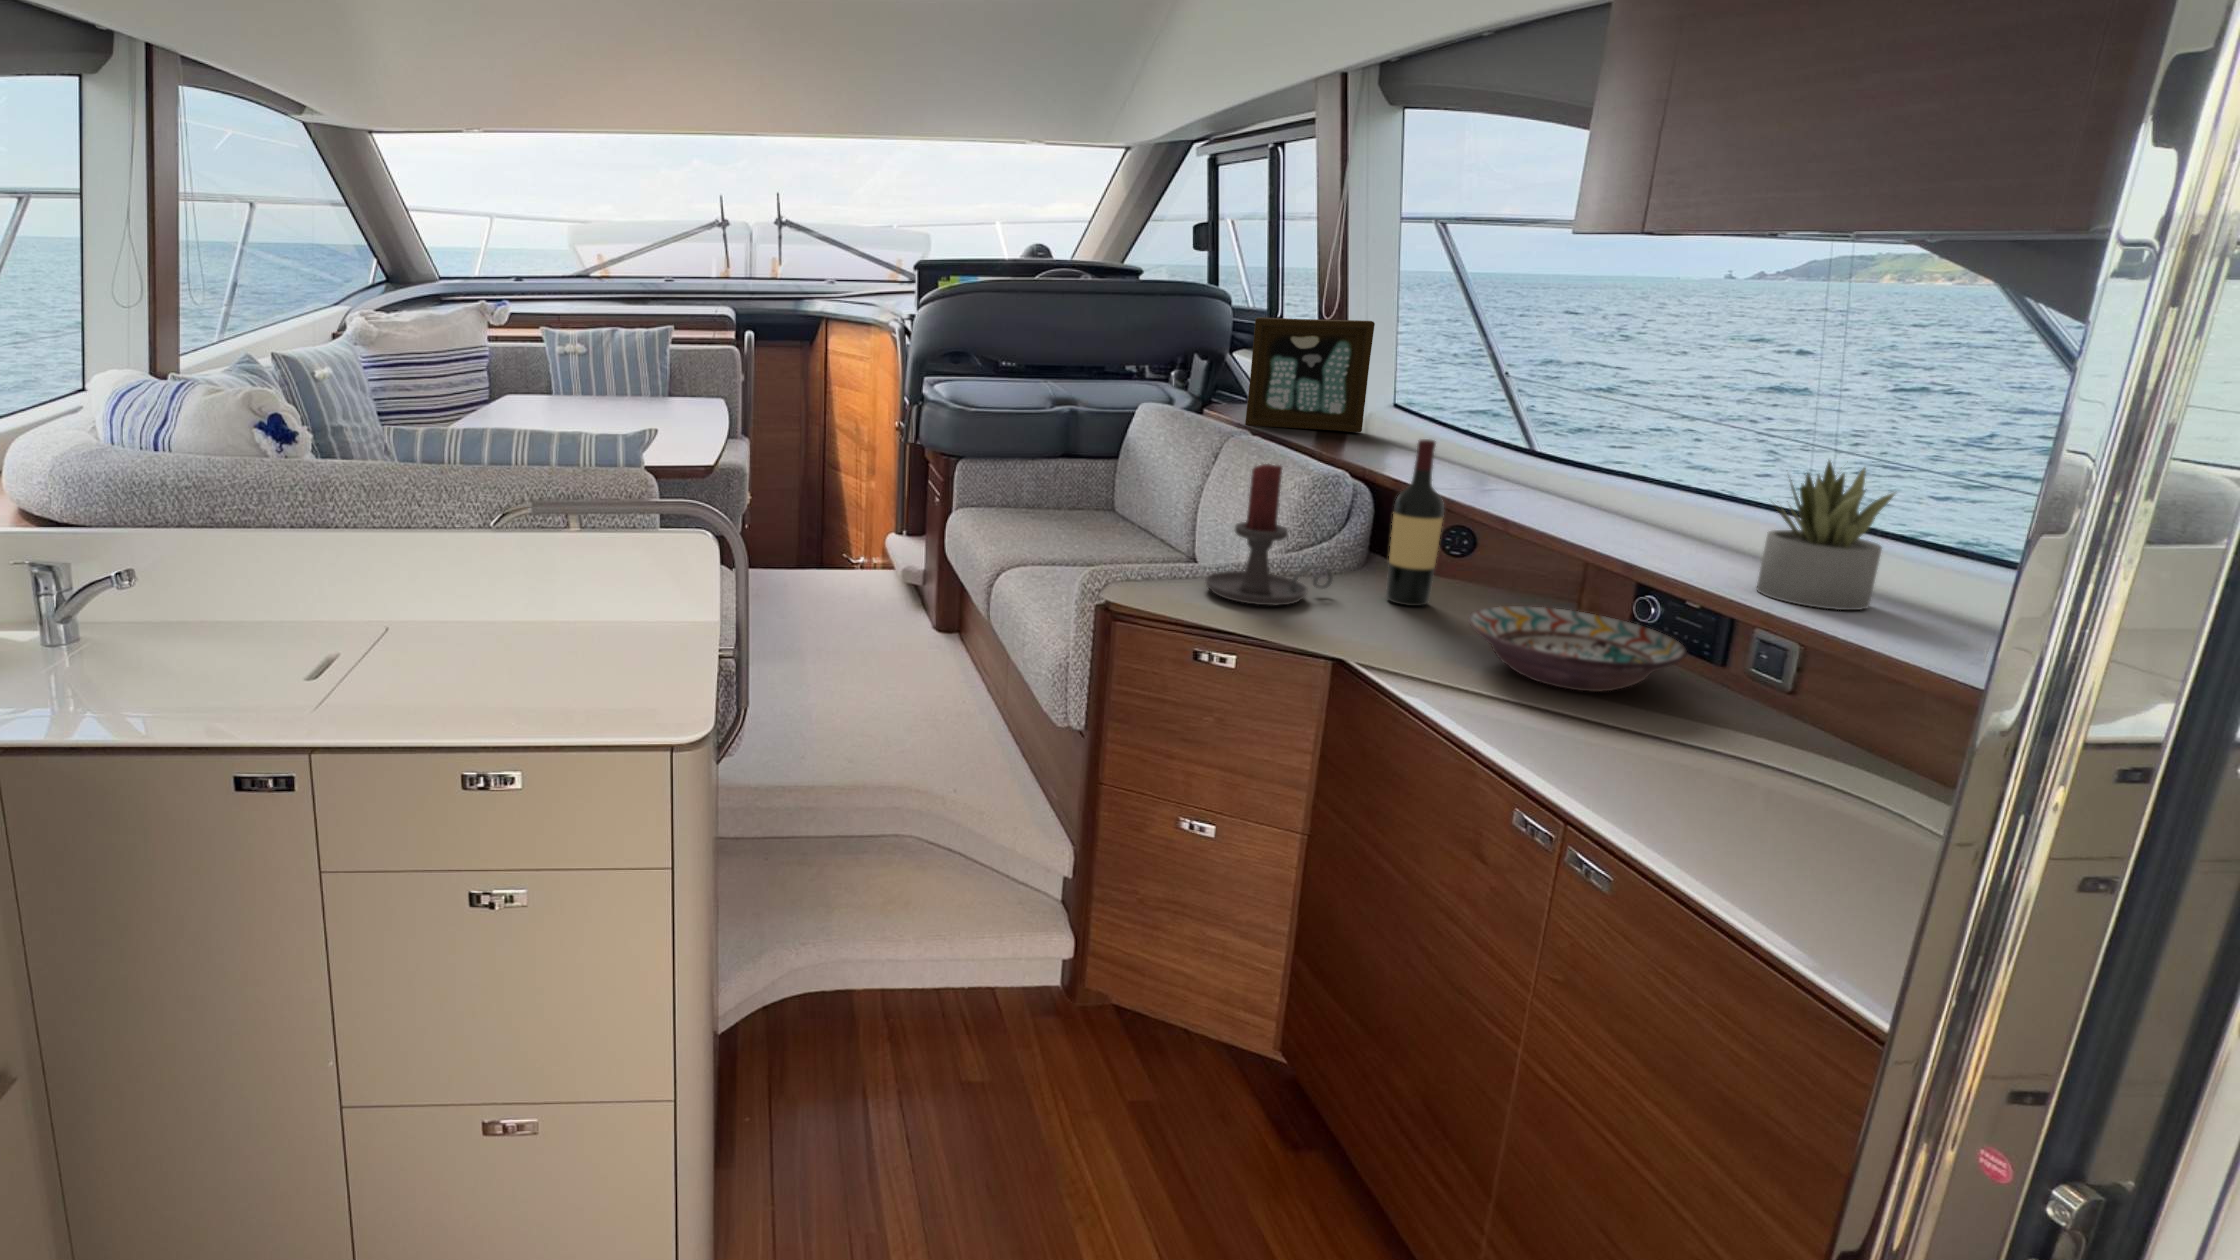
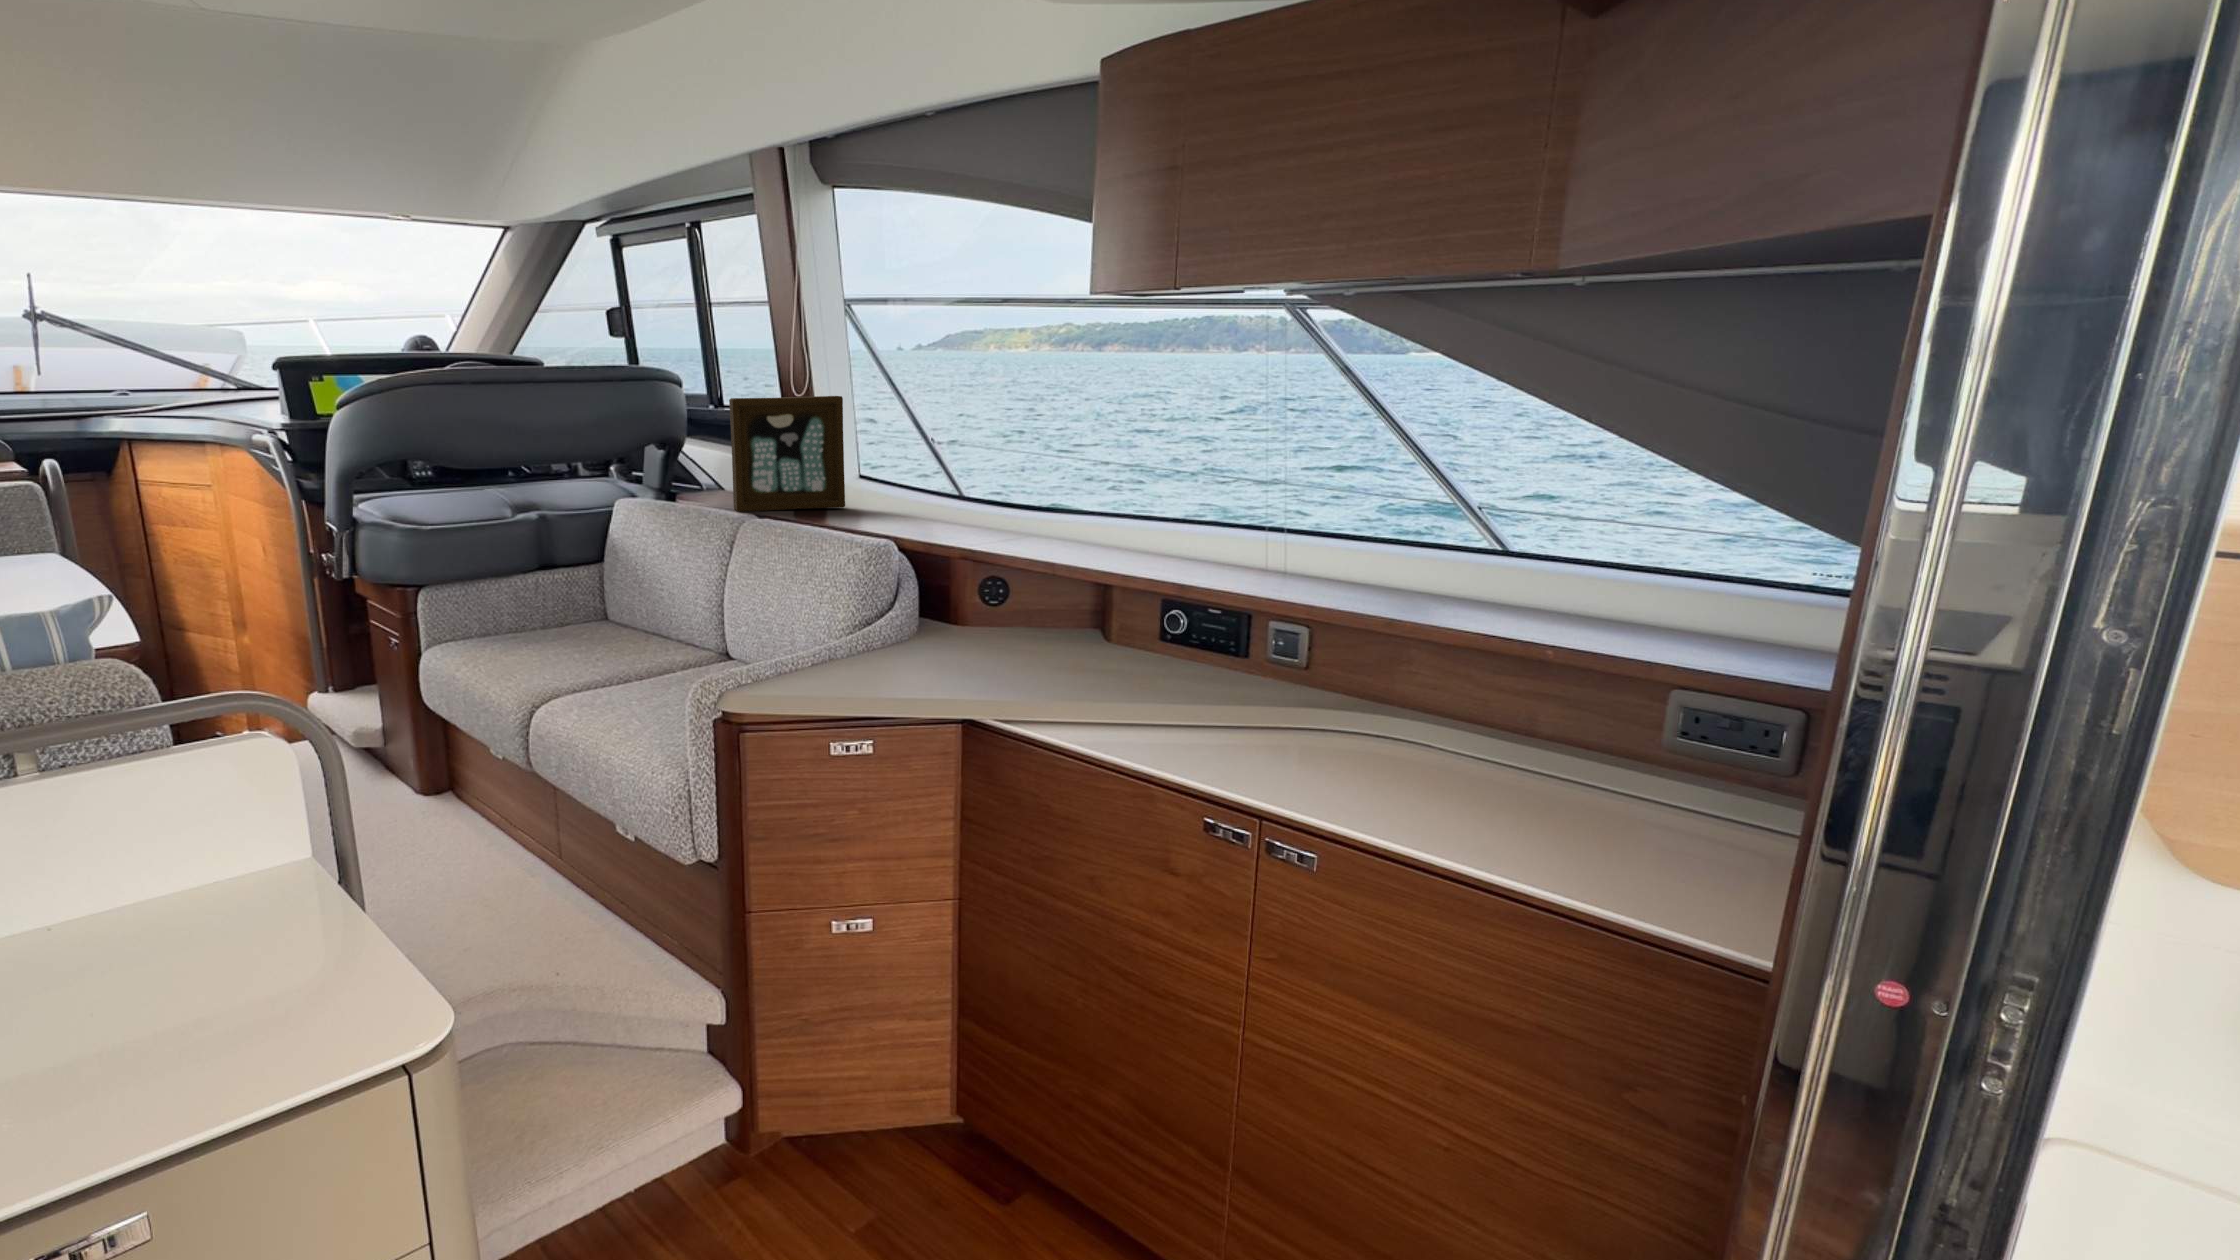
wine bottle: present [1386,439,1444,606] -> none [966,496,1009,660]
succulent plant: present [1757,461,1895,610] -> none [1269,474,1354,598]
candle holder: present [1205,464,1333,605] -> none [809,535,924,685]
decorative bowl: present [1468,606,1687,692] -> none [1074,636,1247,705]

